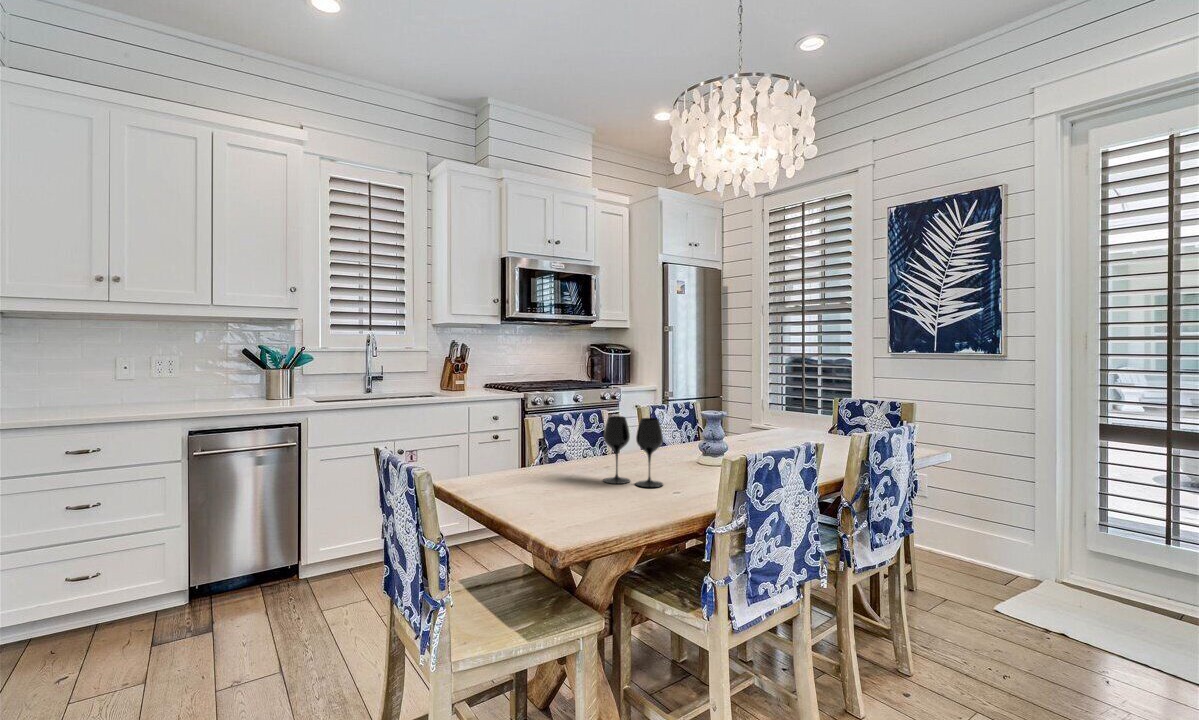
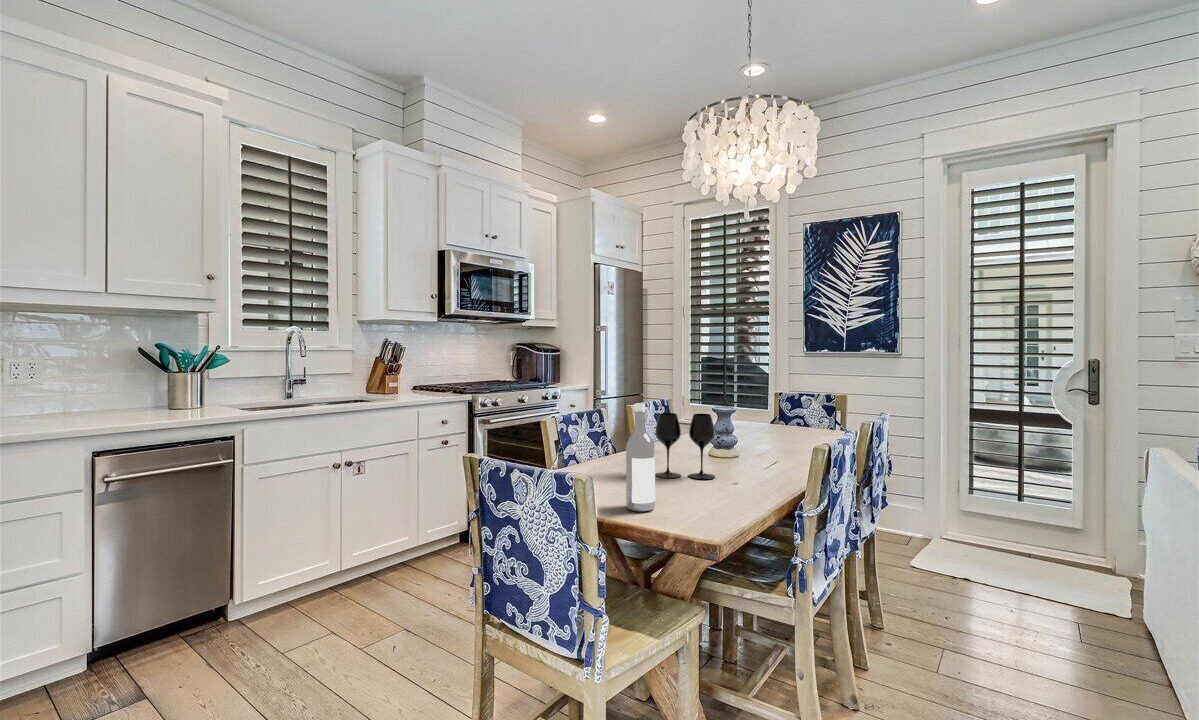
wine bottle: none [520,405,549,515] -> present [626,403,655,511]

